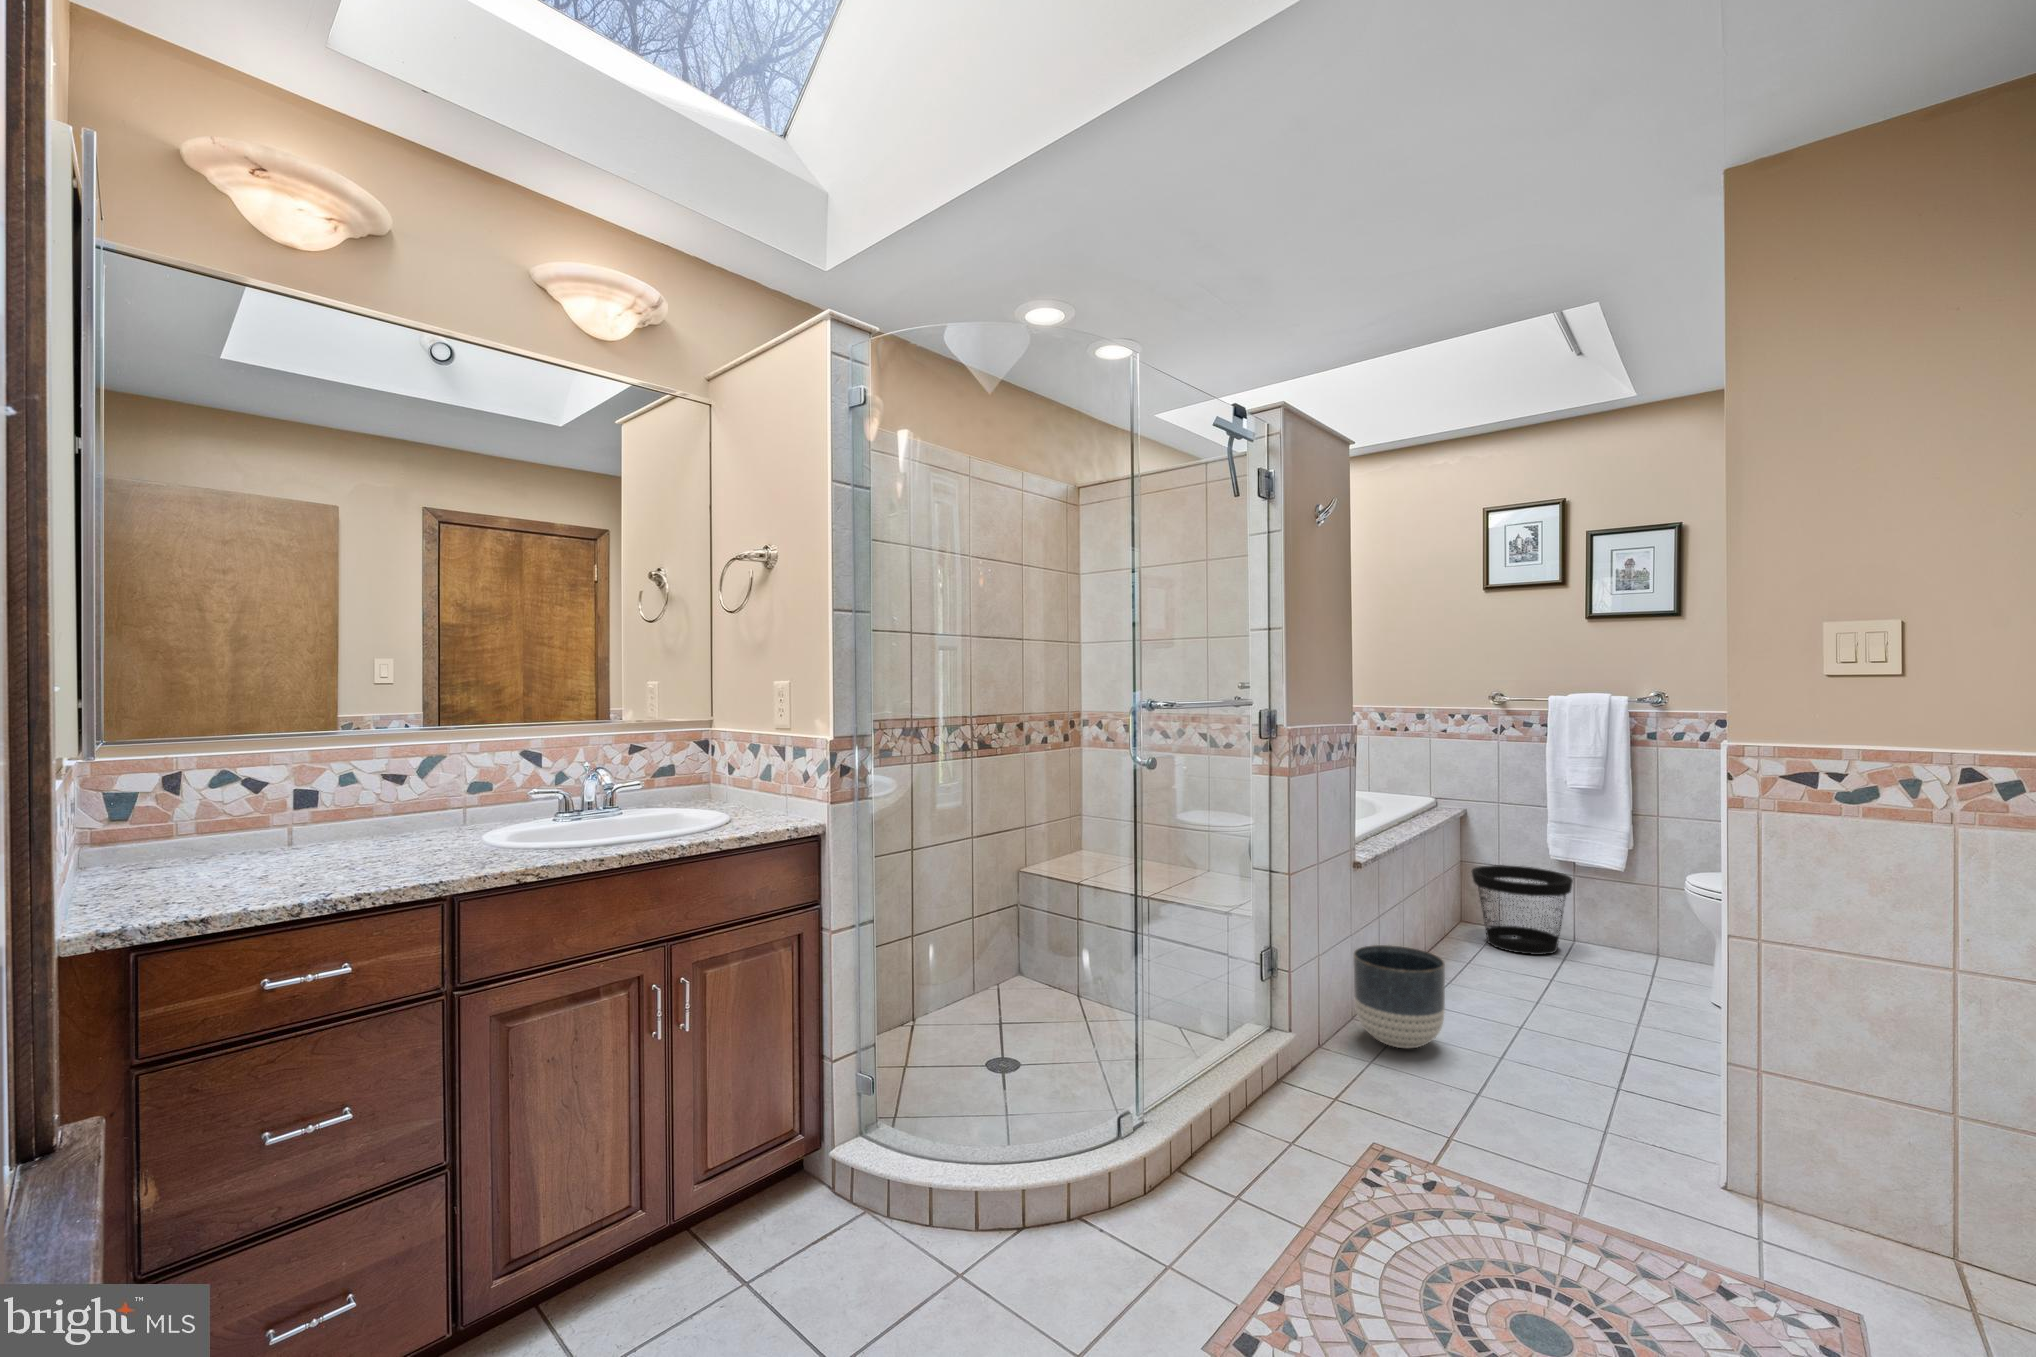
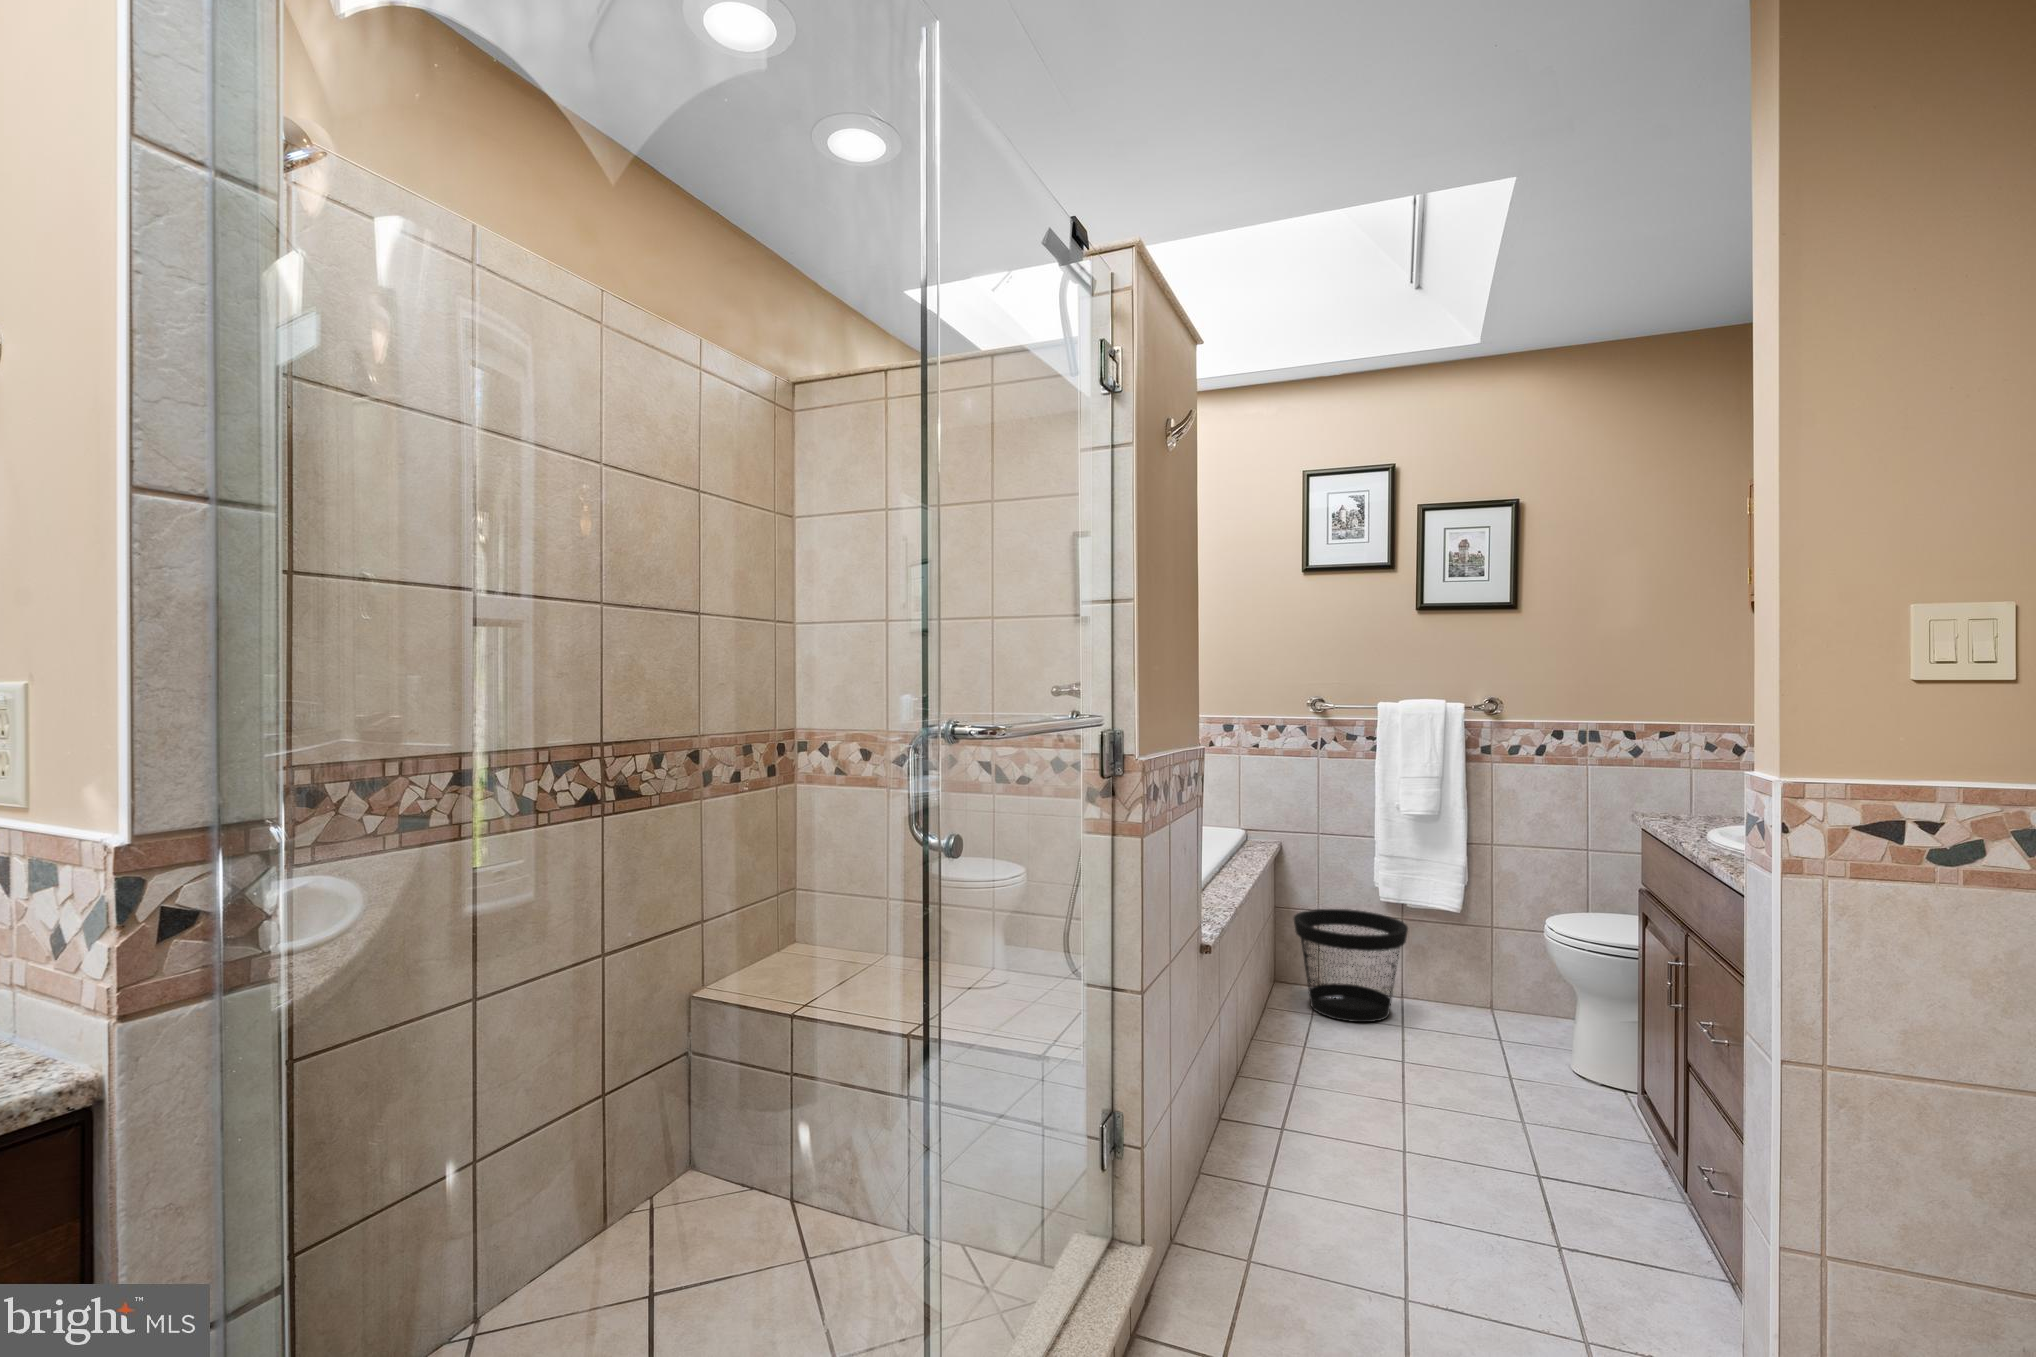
planter: present [1353,945,1445,1048] -> none [1206,1055,1330,1213]

